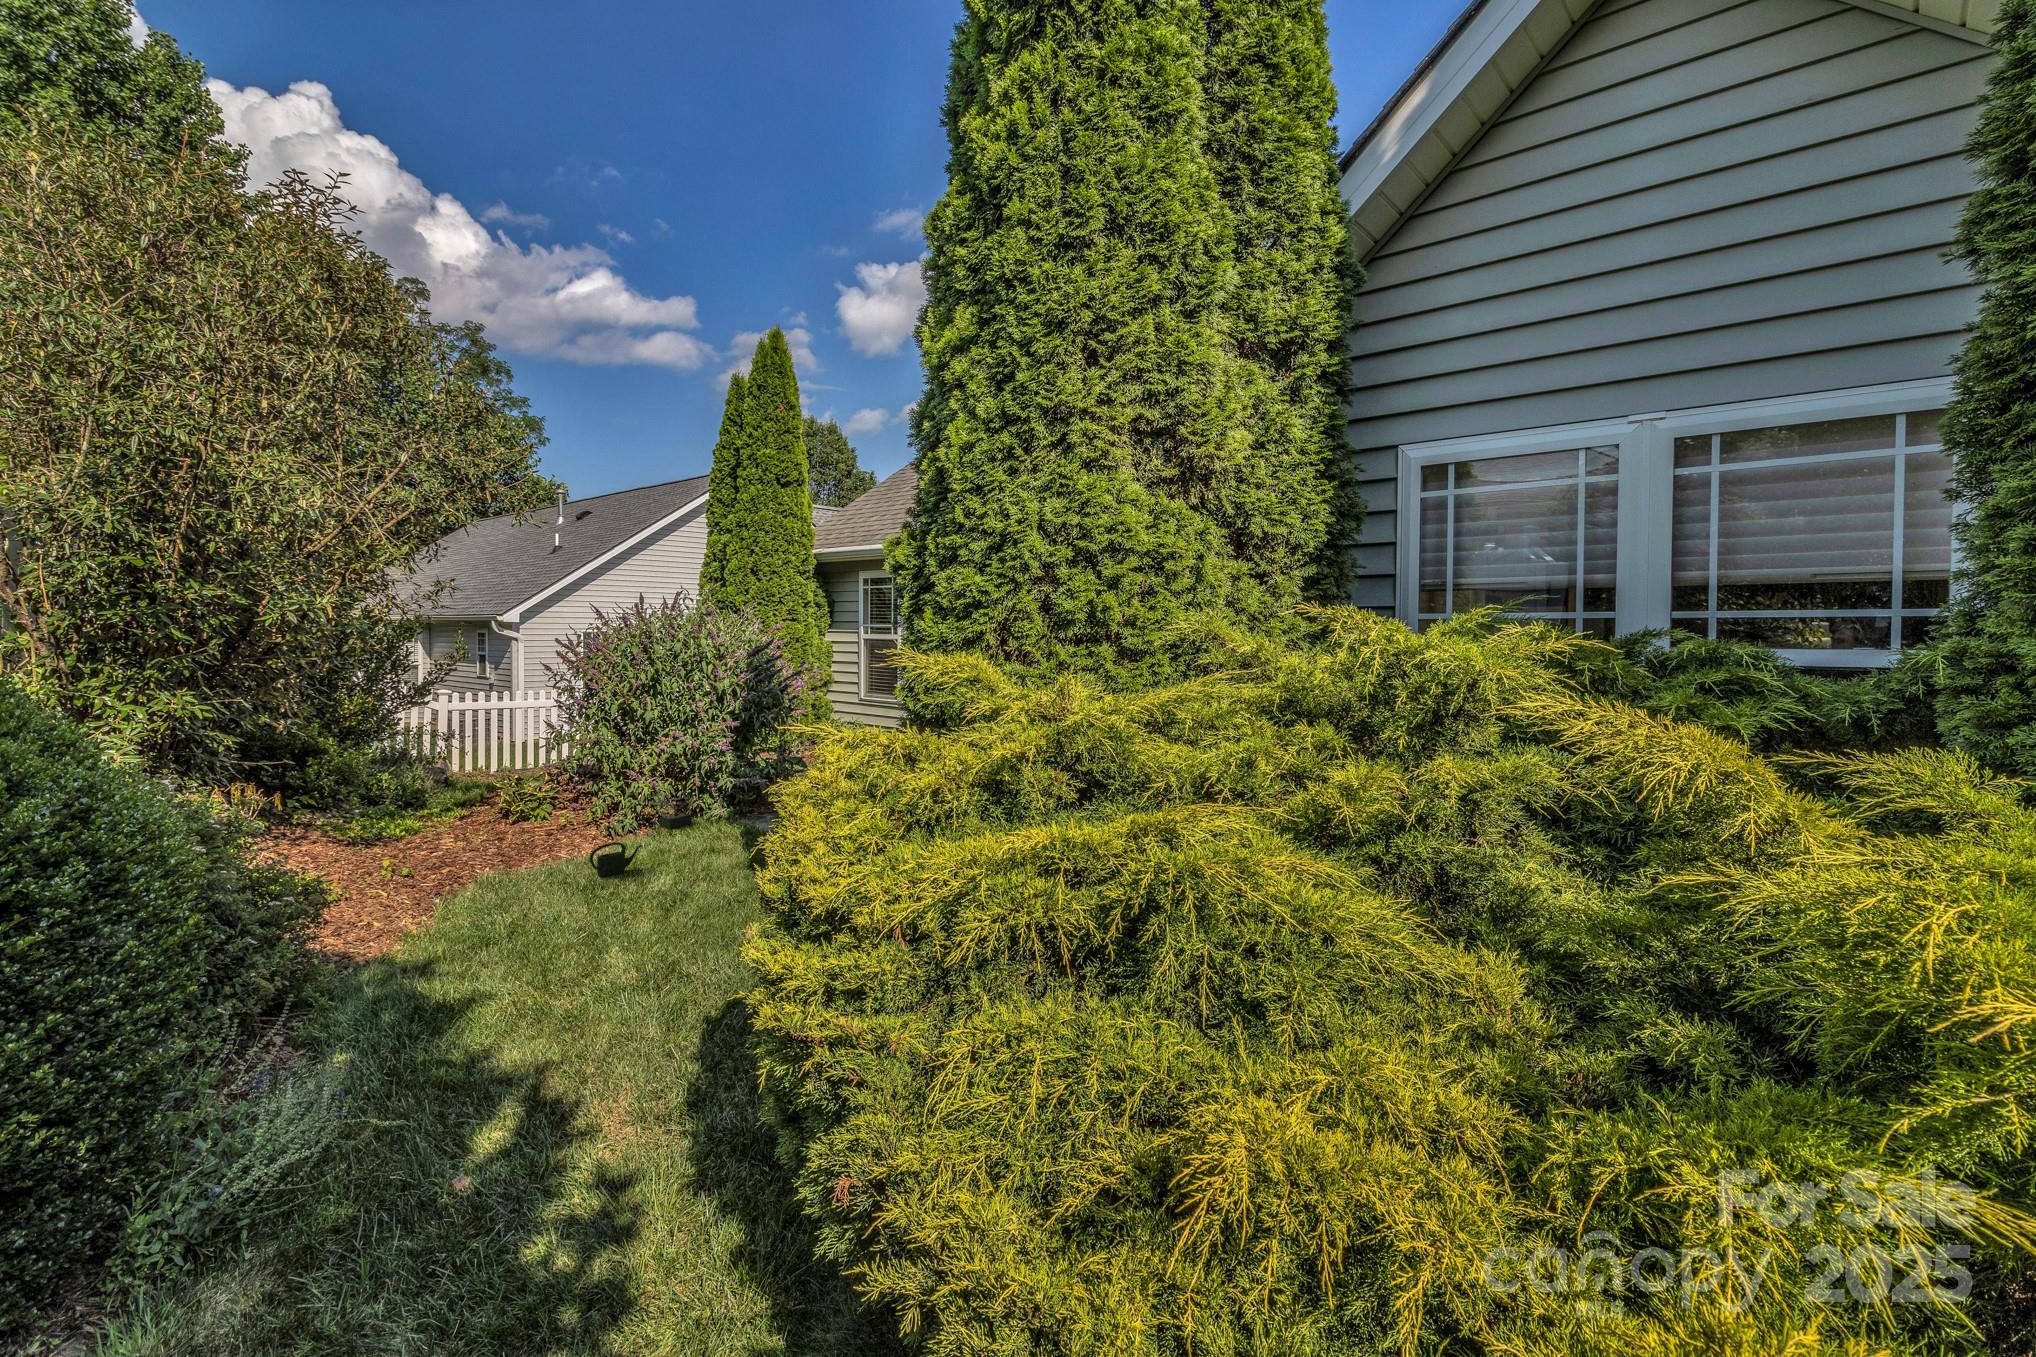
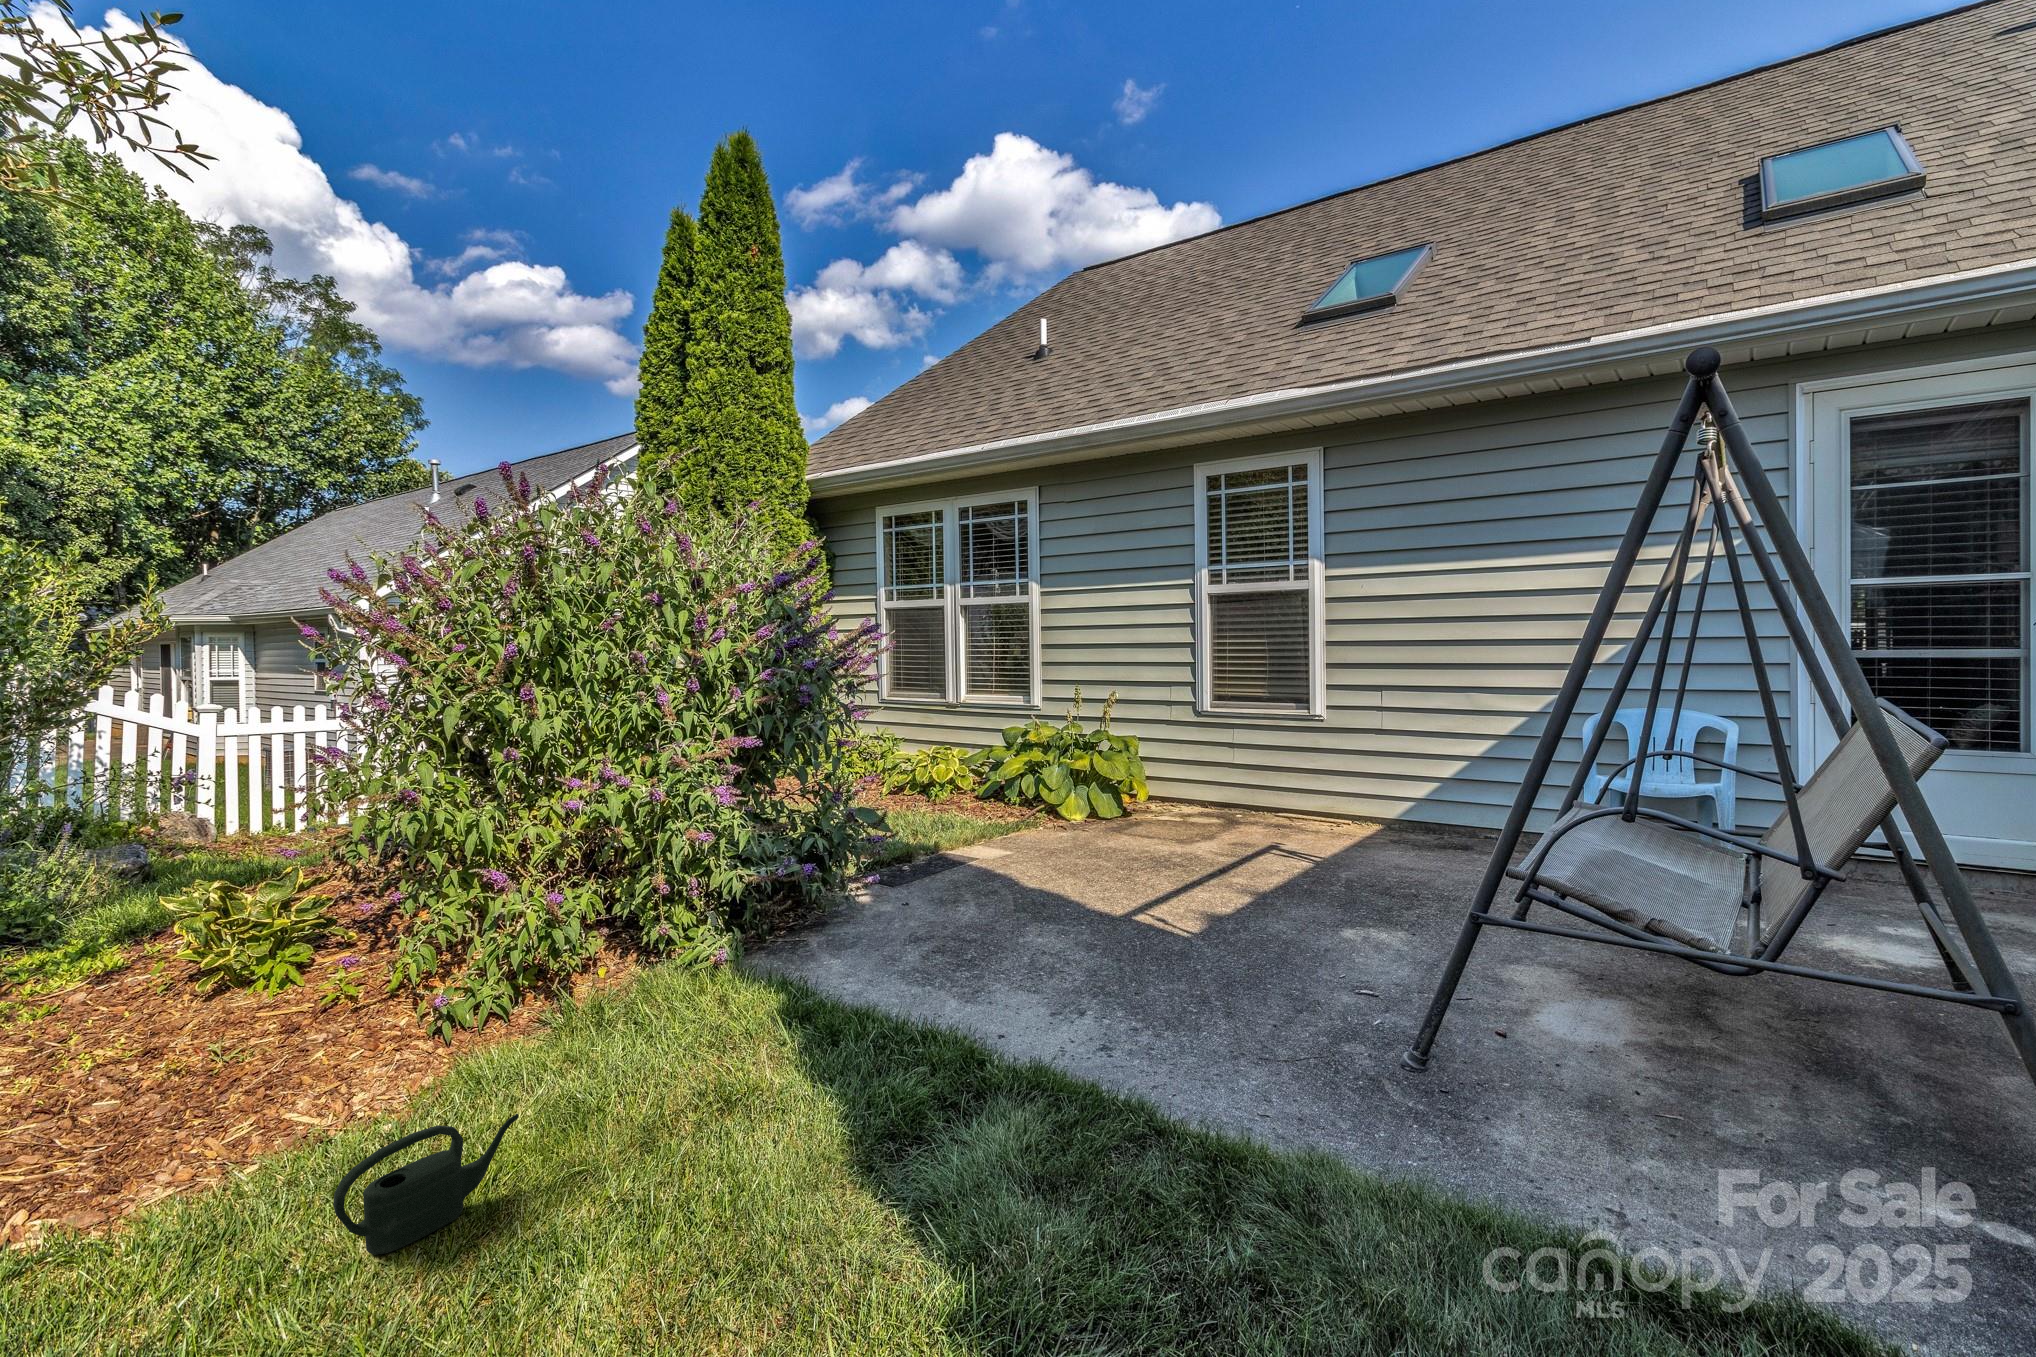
decorative plant: present [651,793,693,829] -> none [548,912,651,1001]

